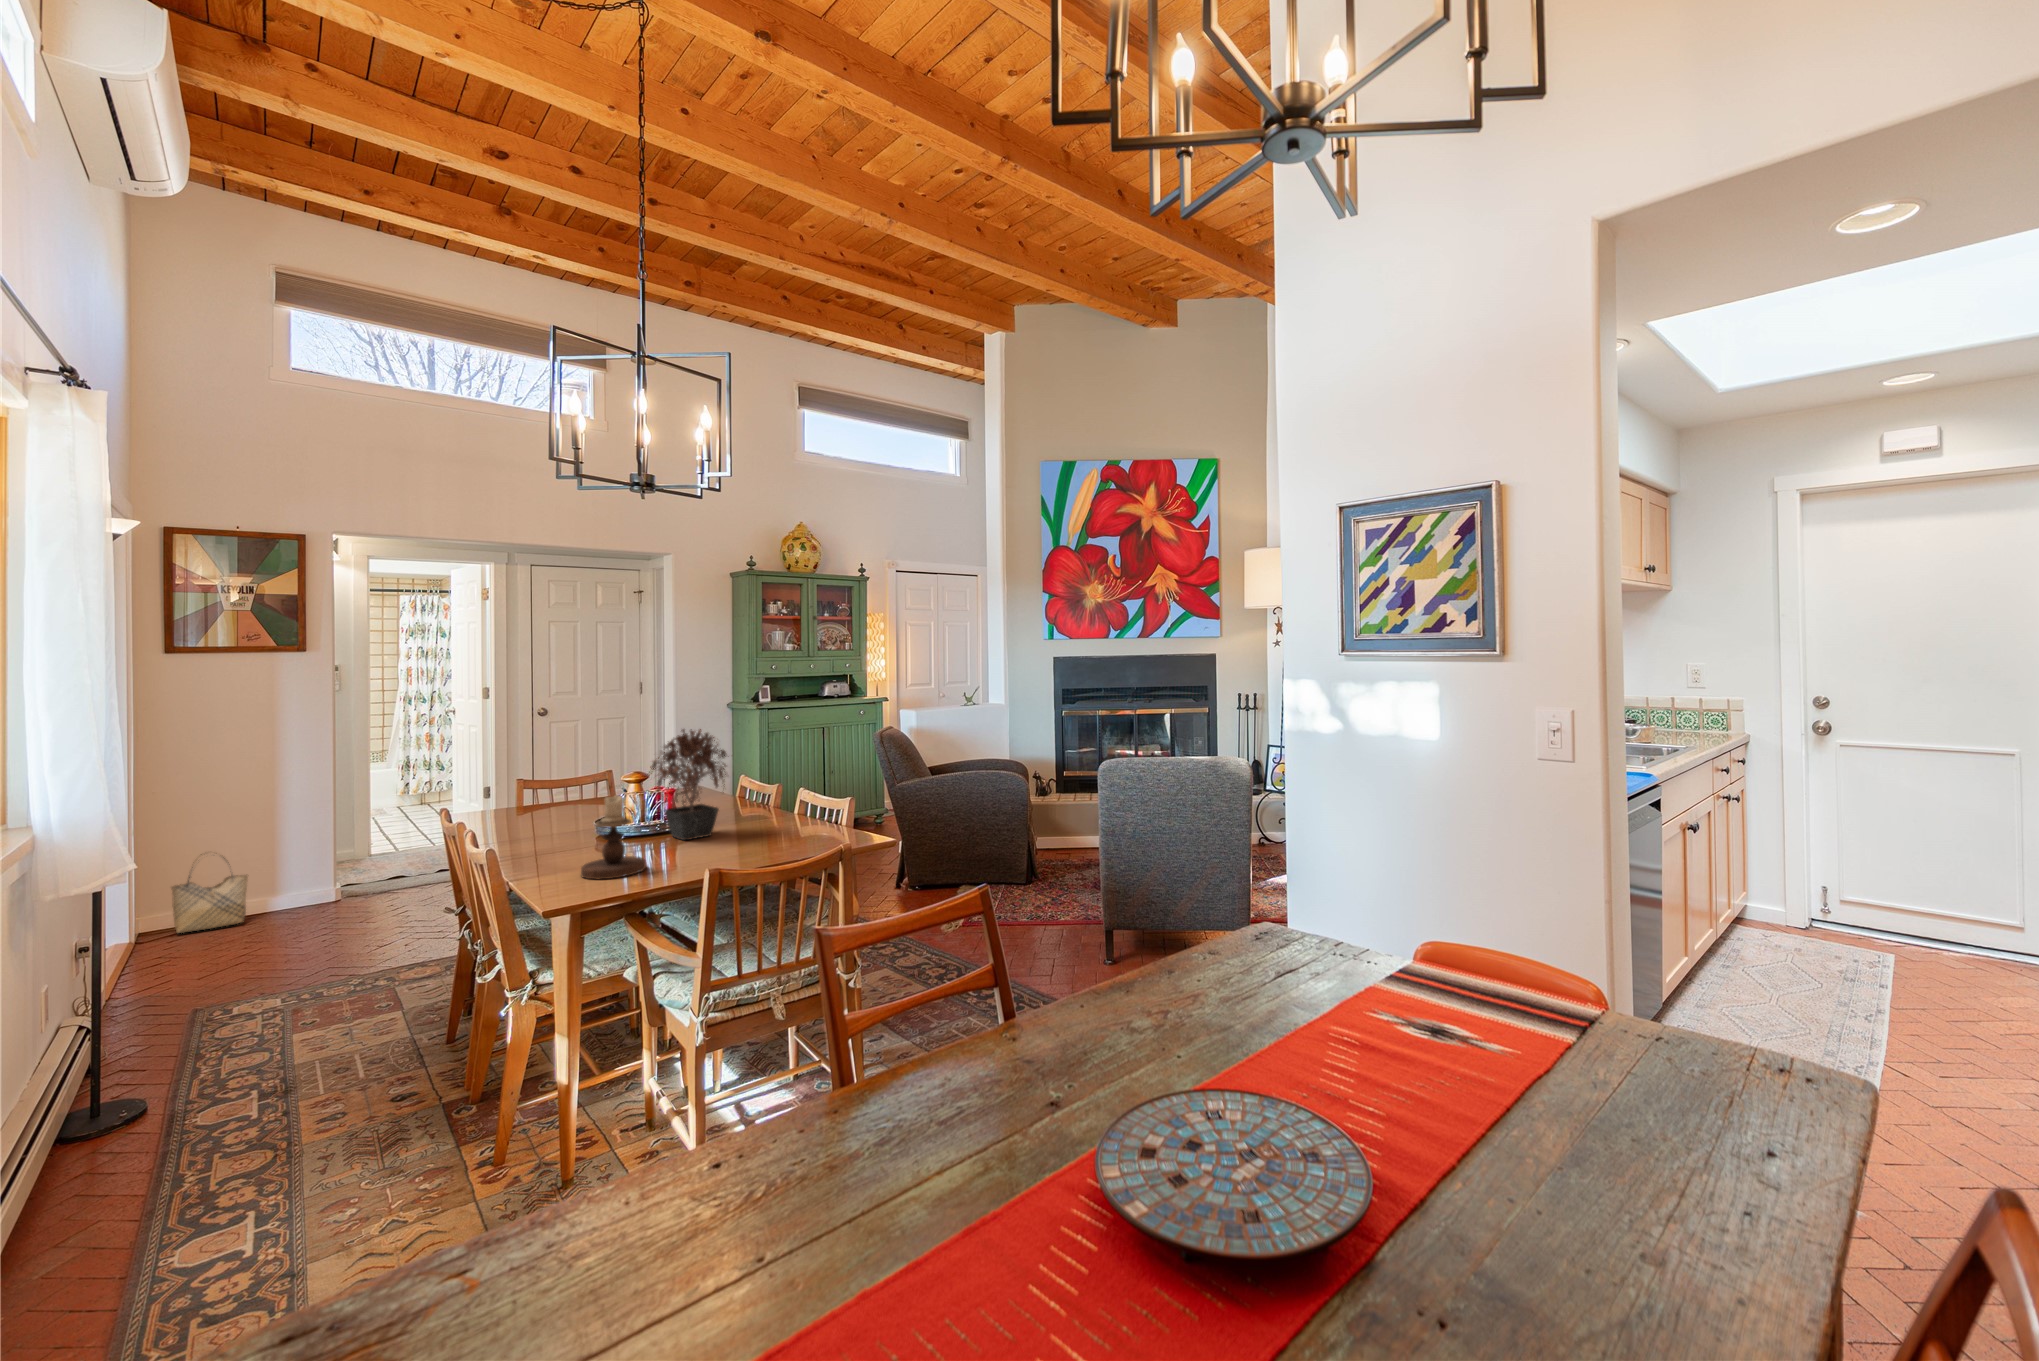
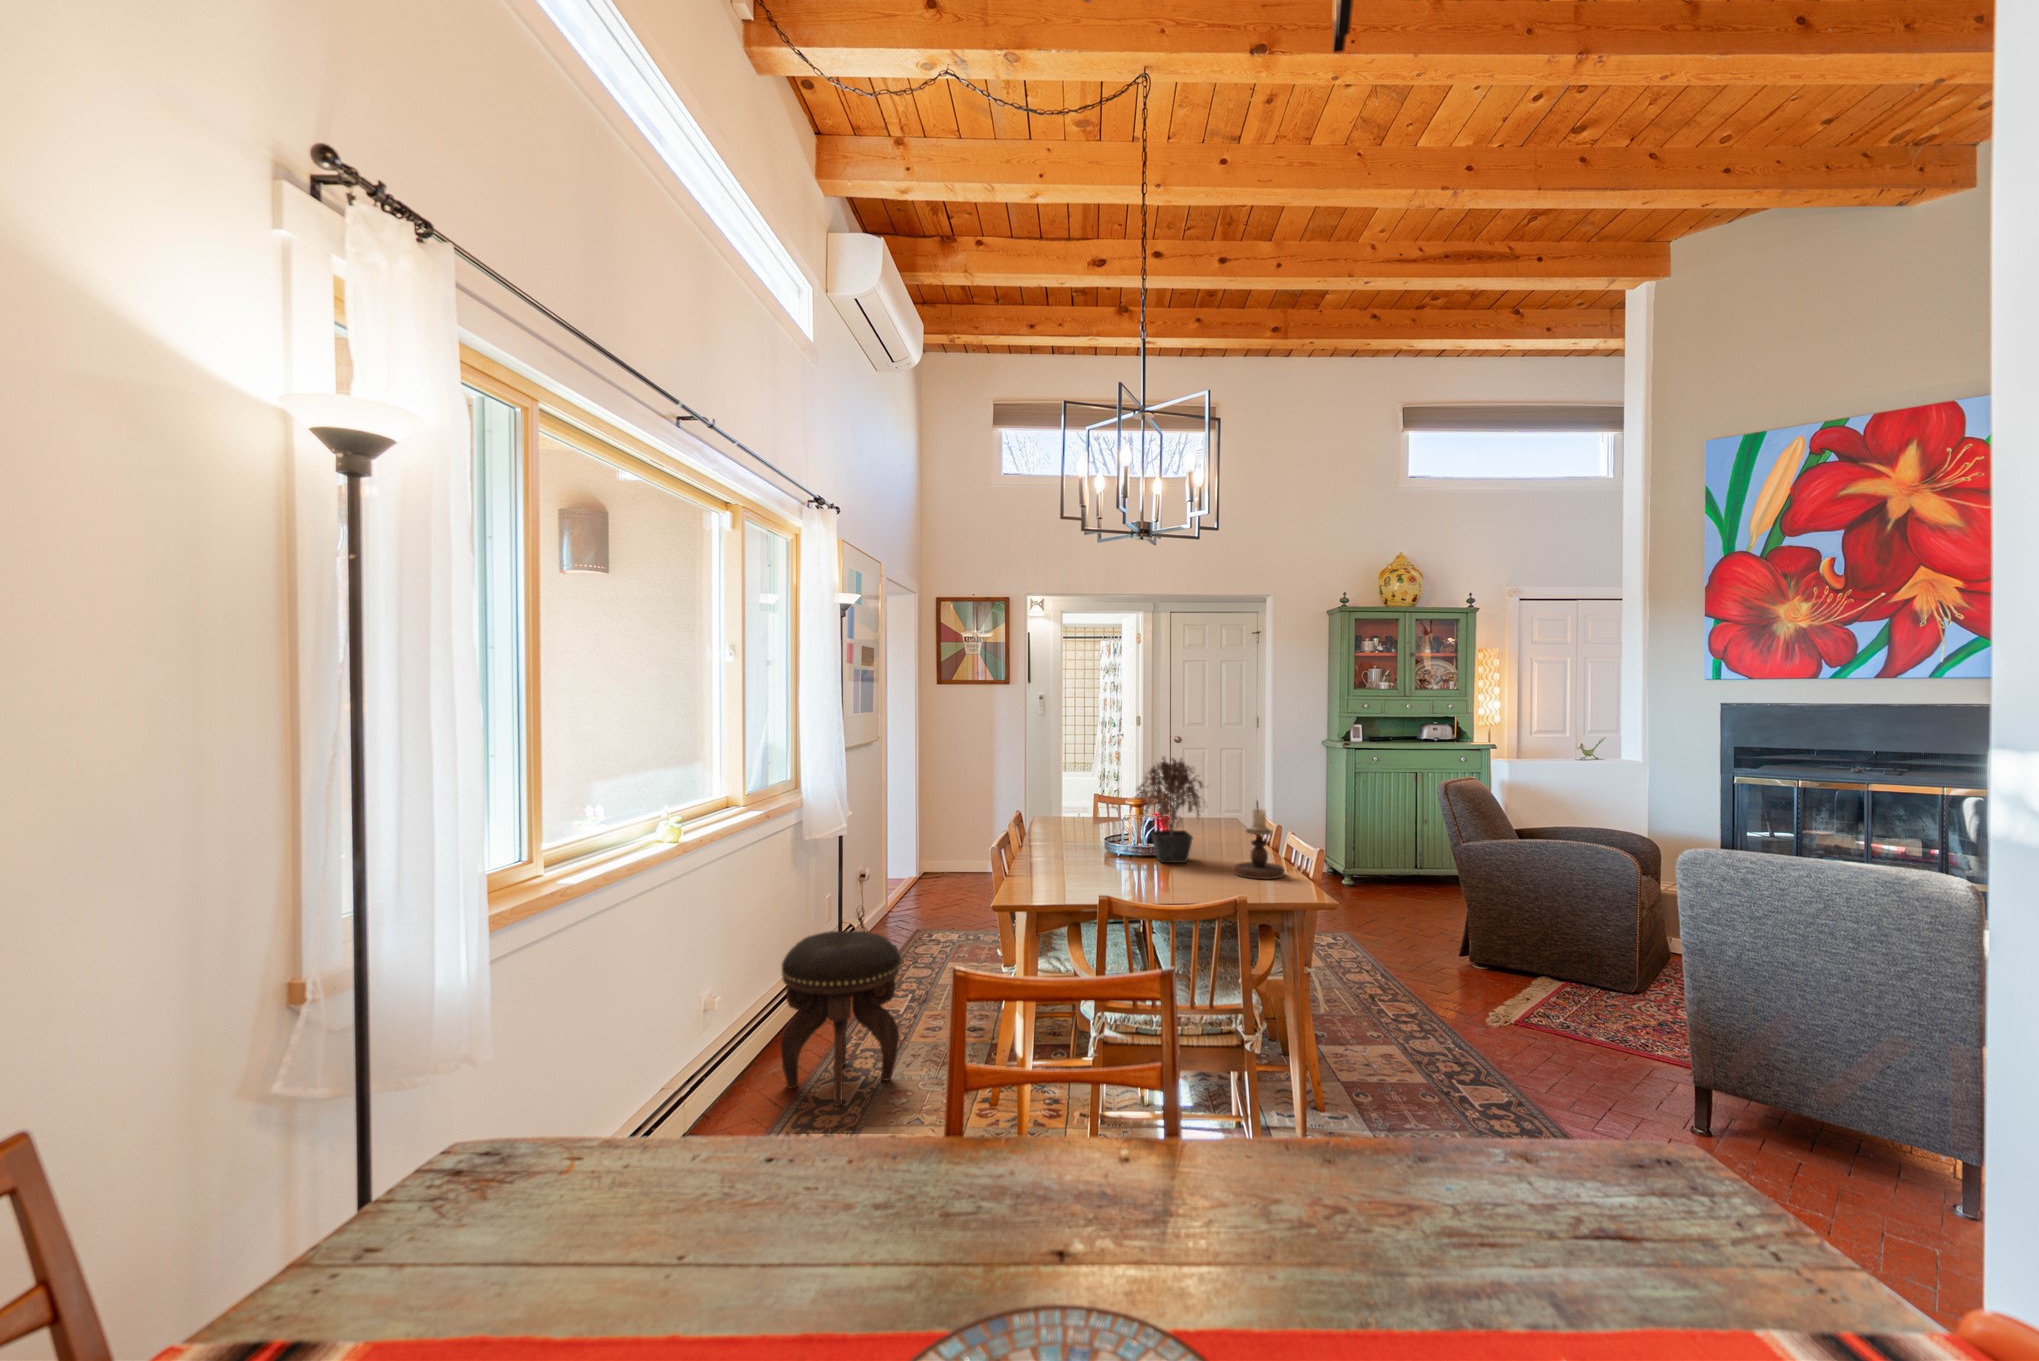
candlestick: present [581,796,646,879] -> present [1235,809,1284,879]
woven basket: present [171,853,248,933] -> none [929,821,969,876]
footstool: none [92,1008,330,1279] -> present [781,931,901,1106]

